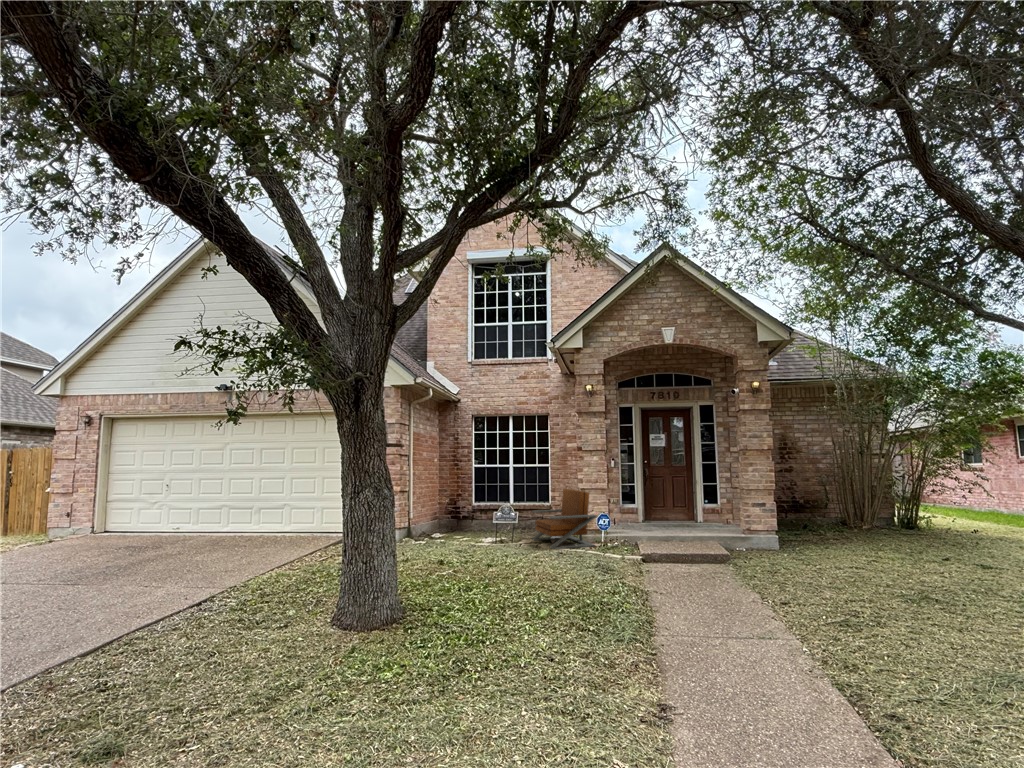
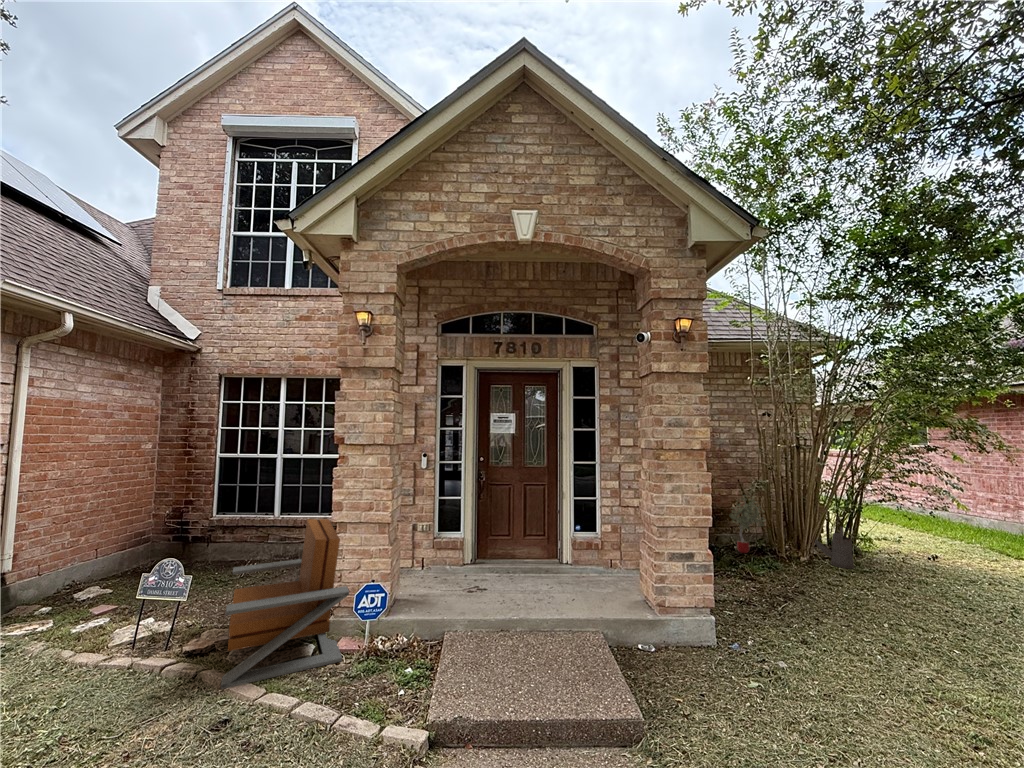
potted tree: none [821,487,846,528] -> present [730,495,766,553]
watering can: none [873,506,911,533] -> present [814,527,860,569]

